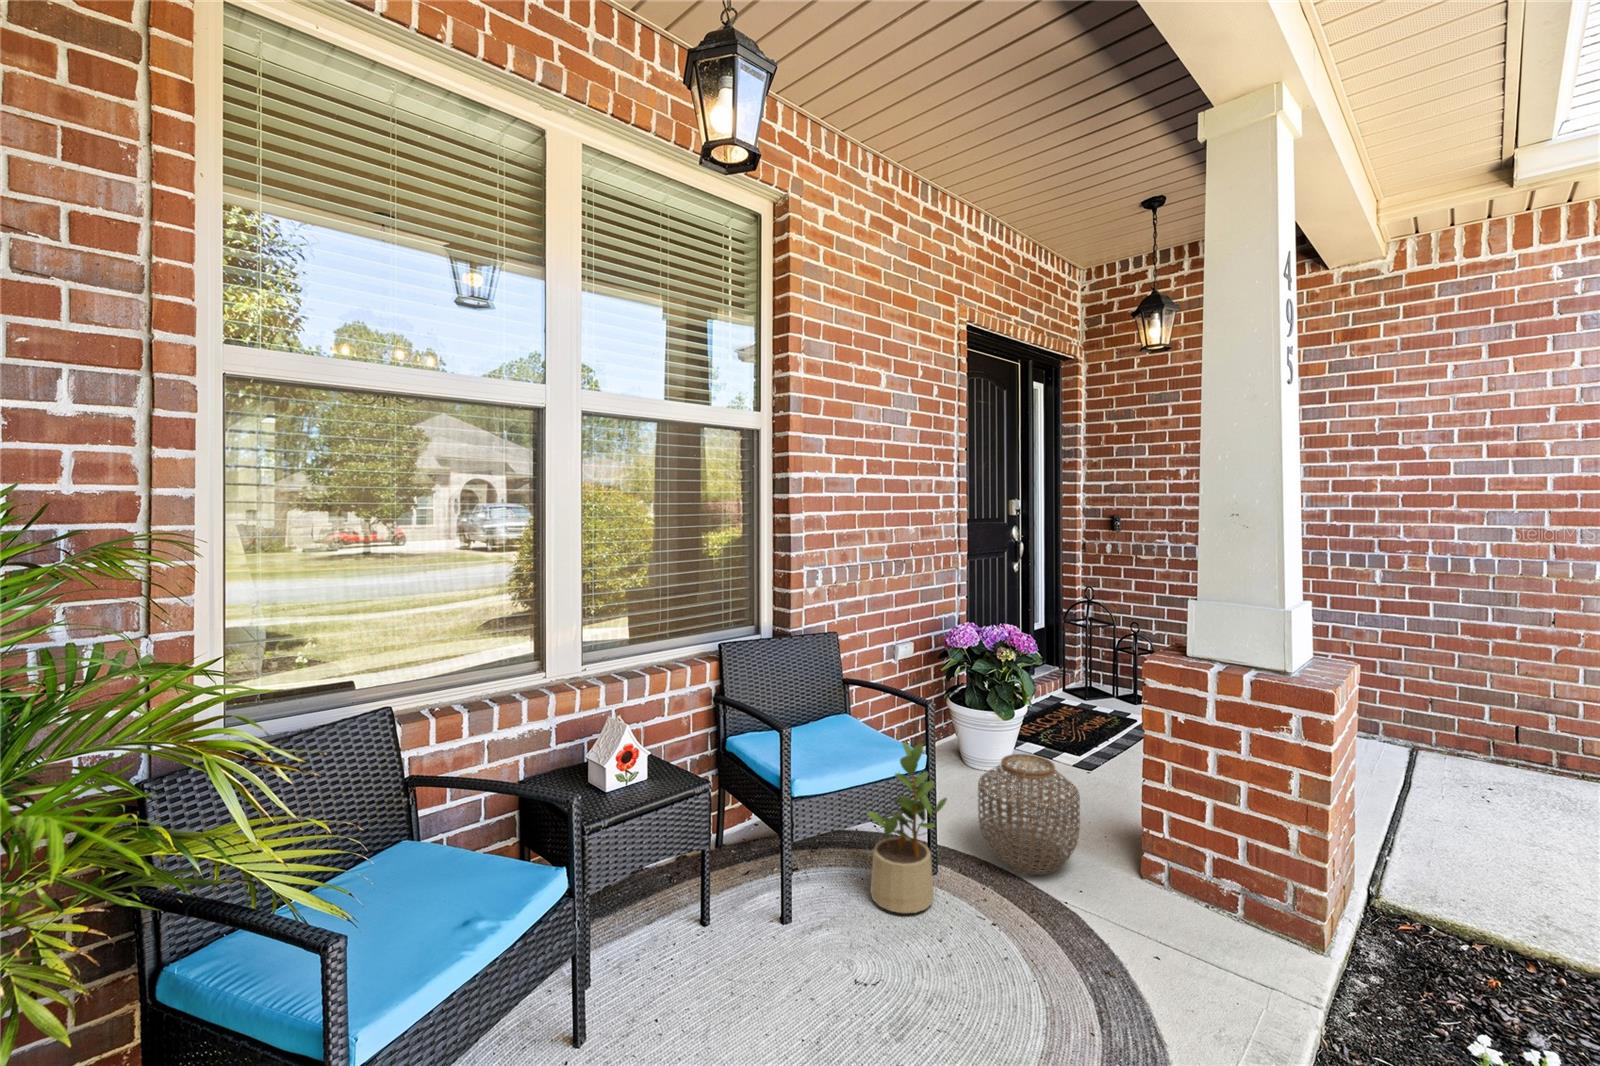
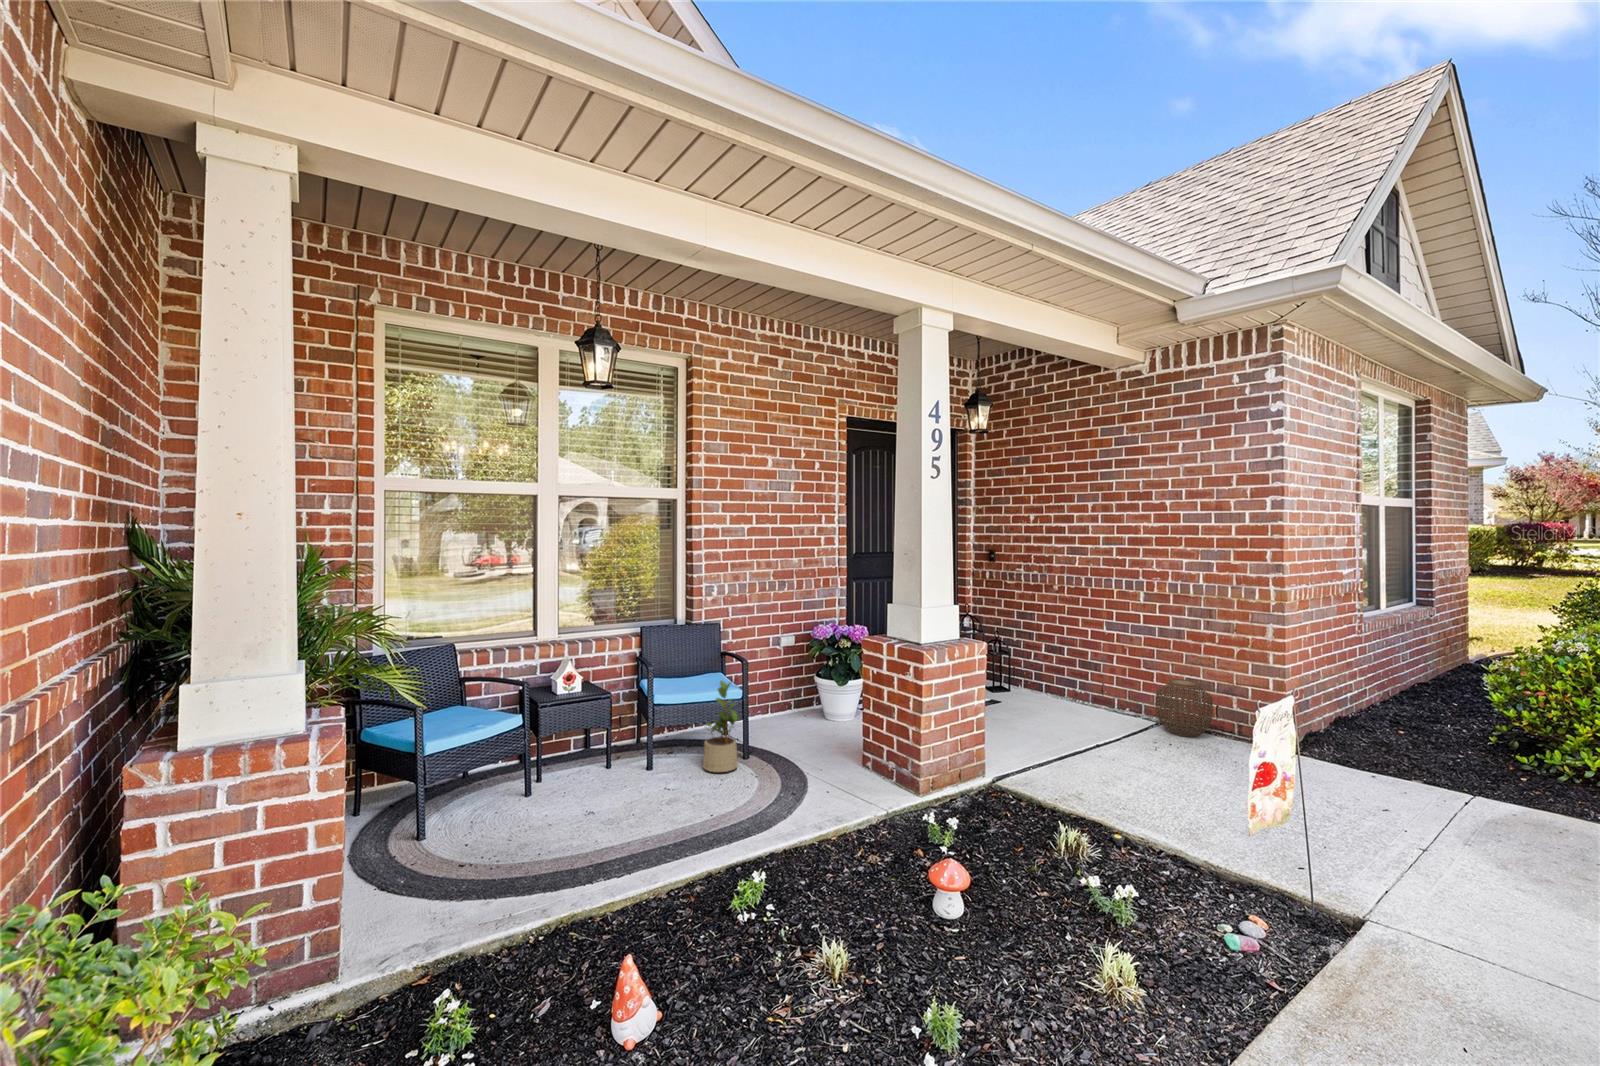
woven basket: present [978,754,1080,875] -> present [1156,679,1213,737]

